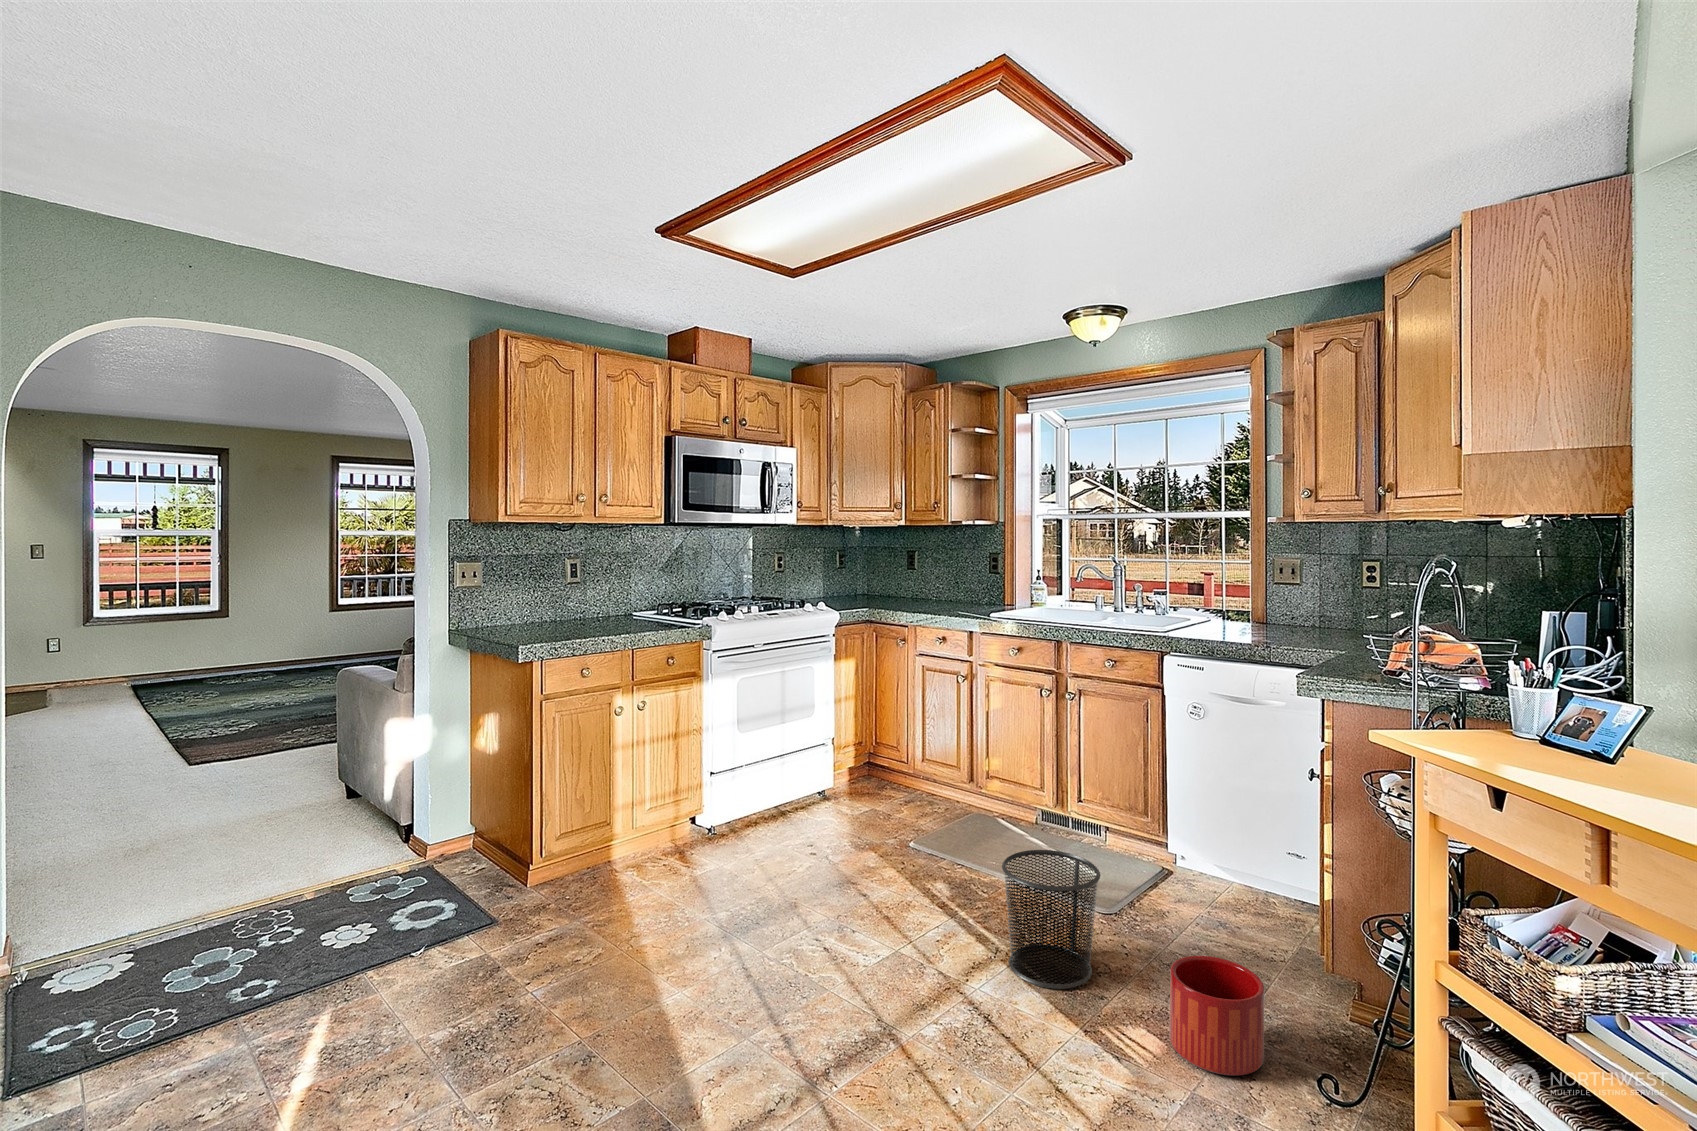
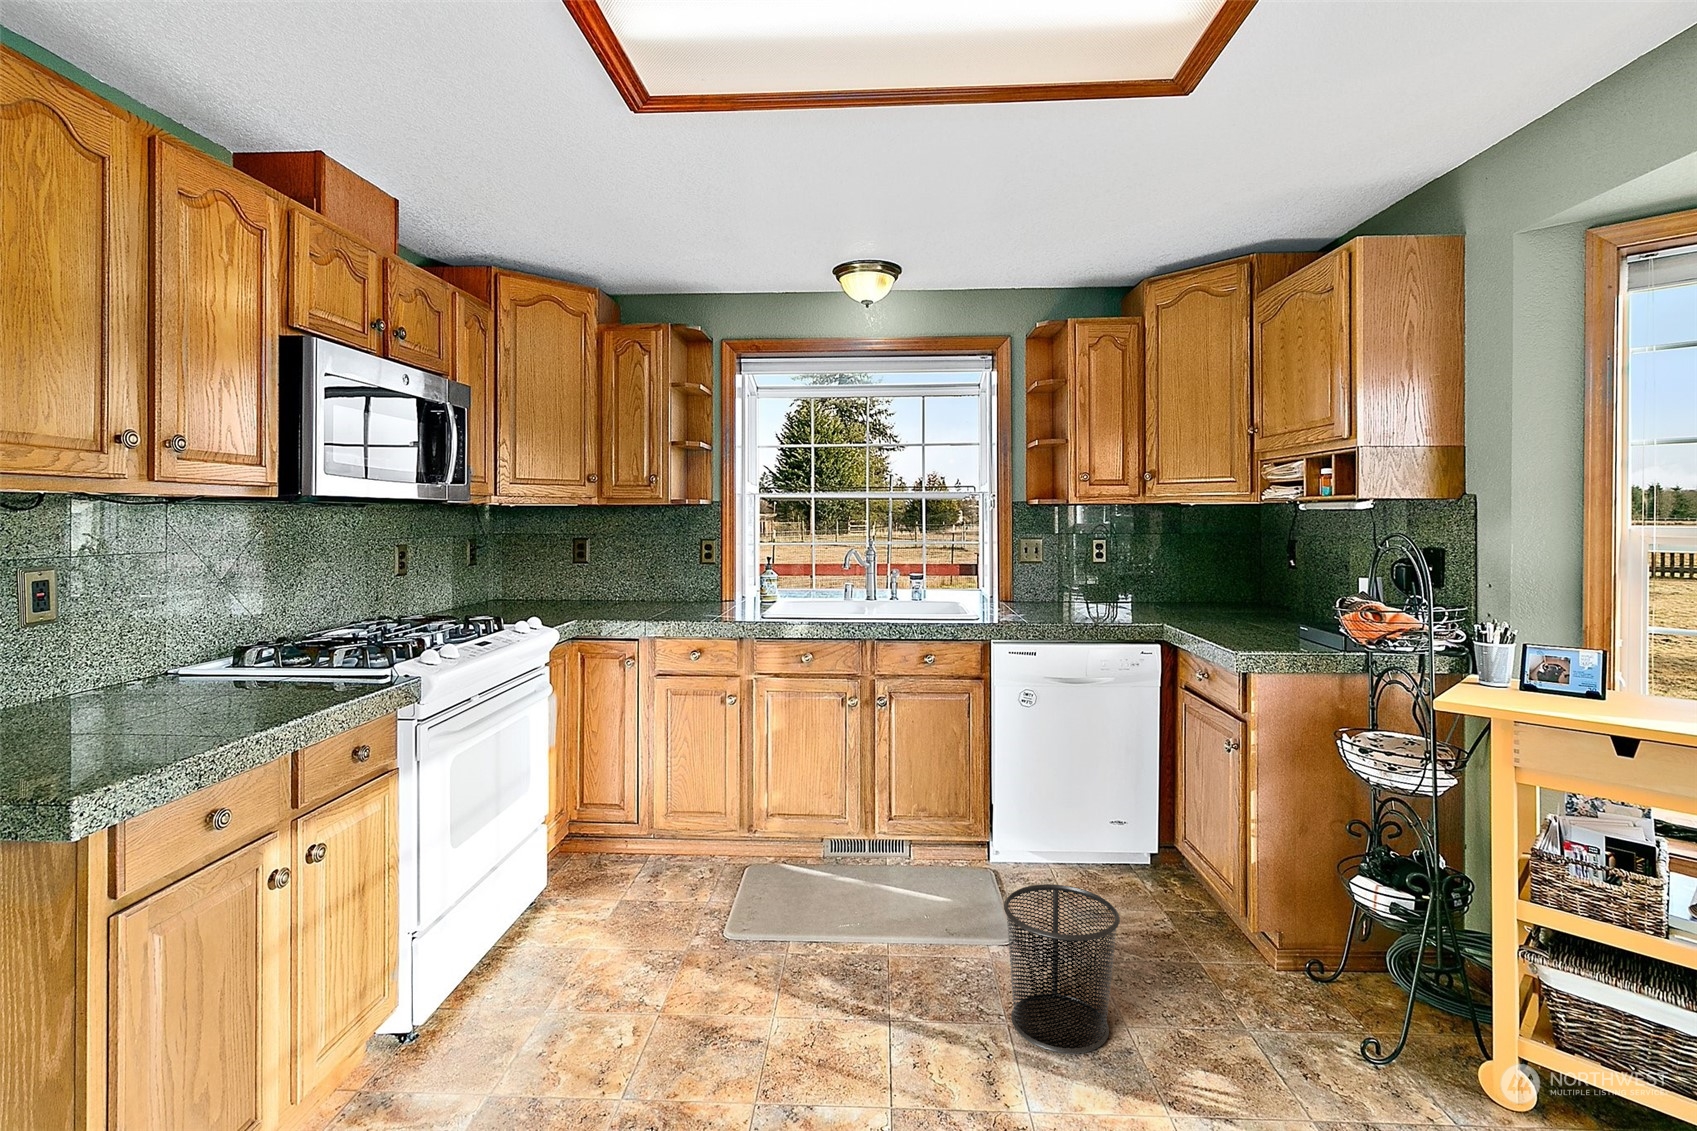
planter: present [1169,956,1265,1076] -> none [1224,950,1325,1073]

